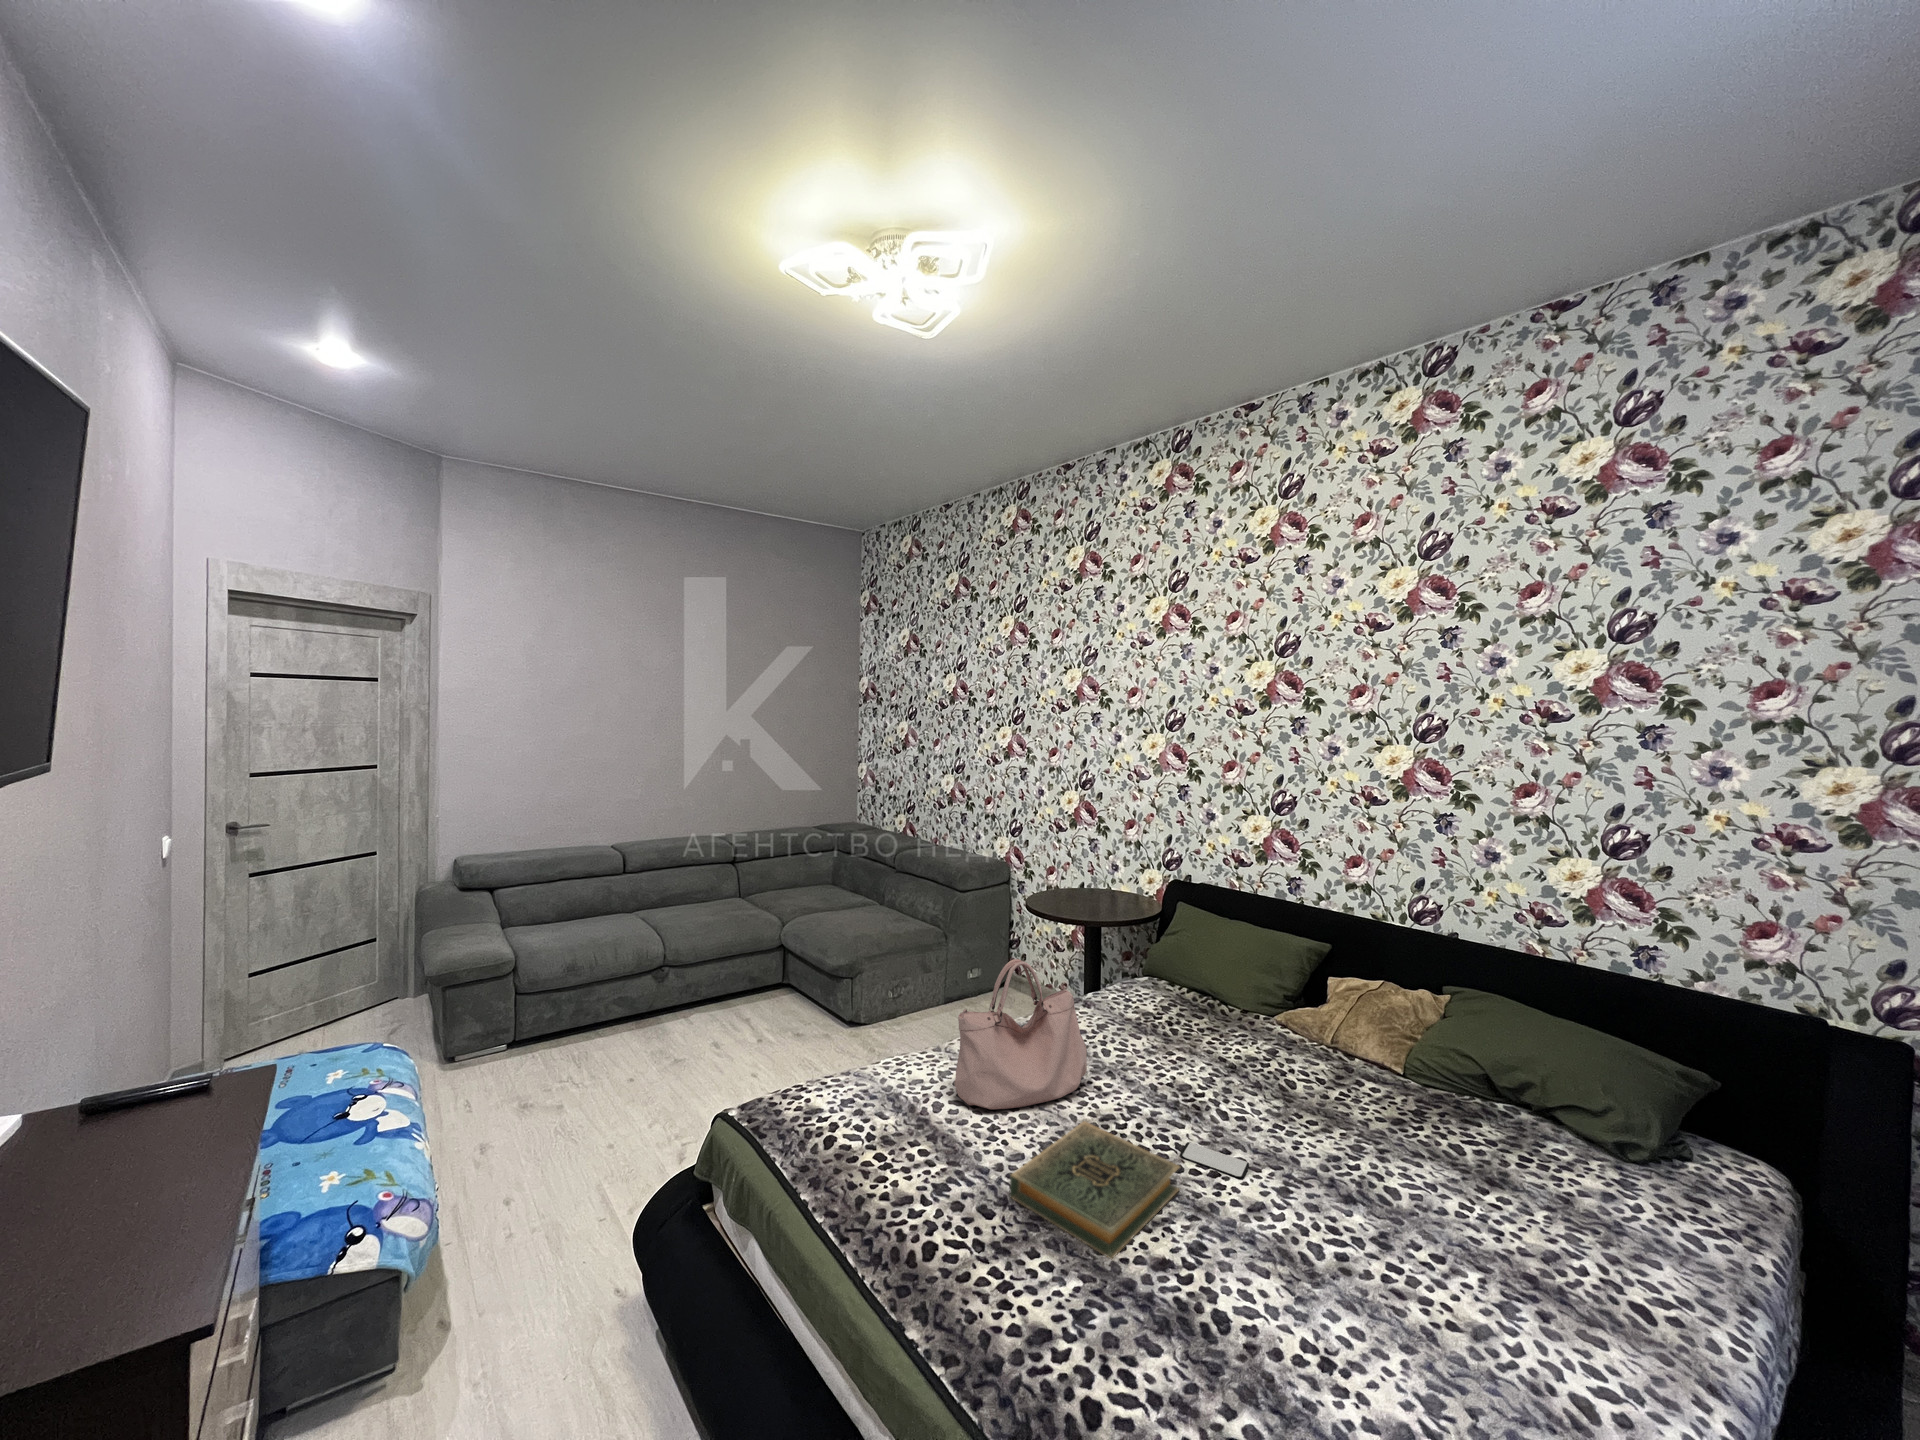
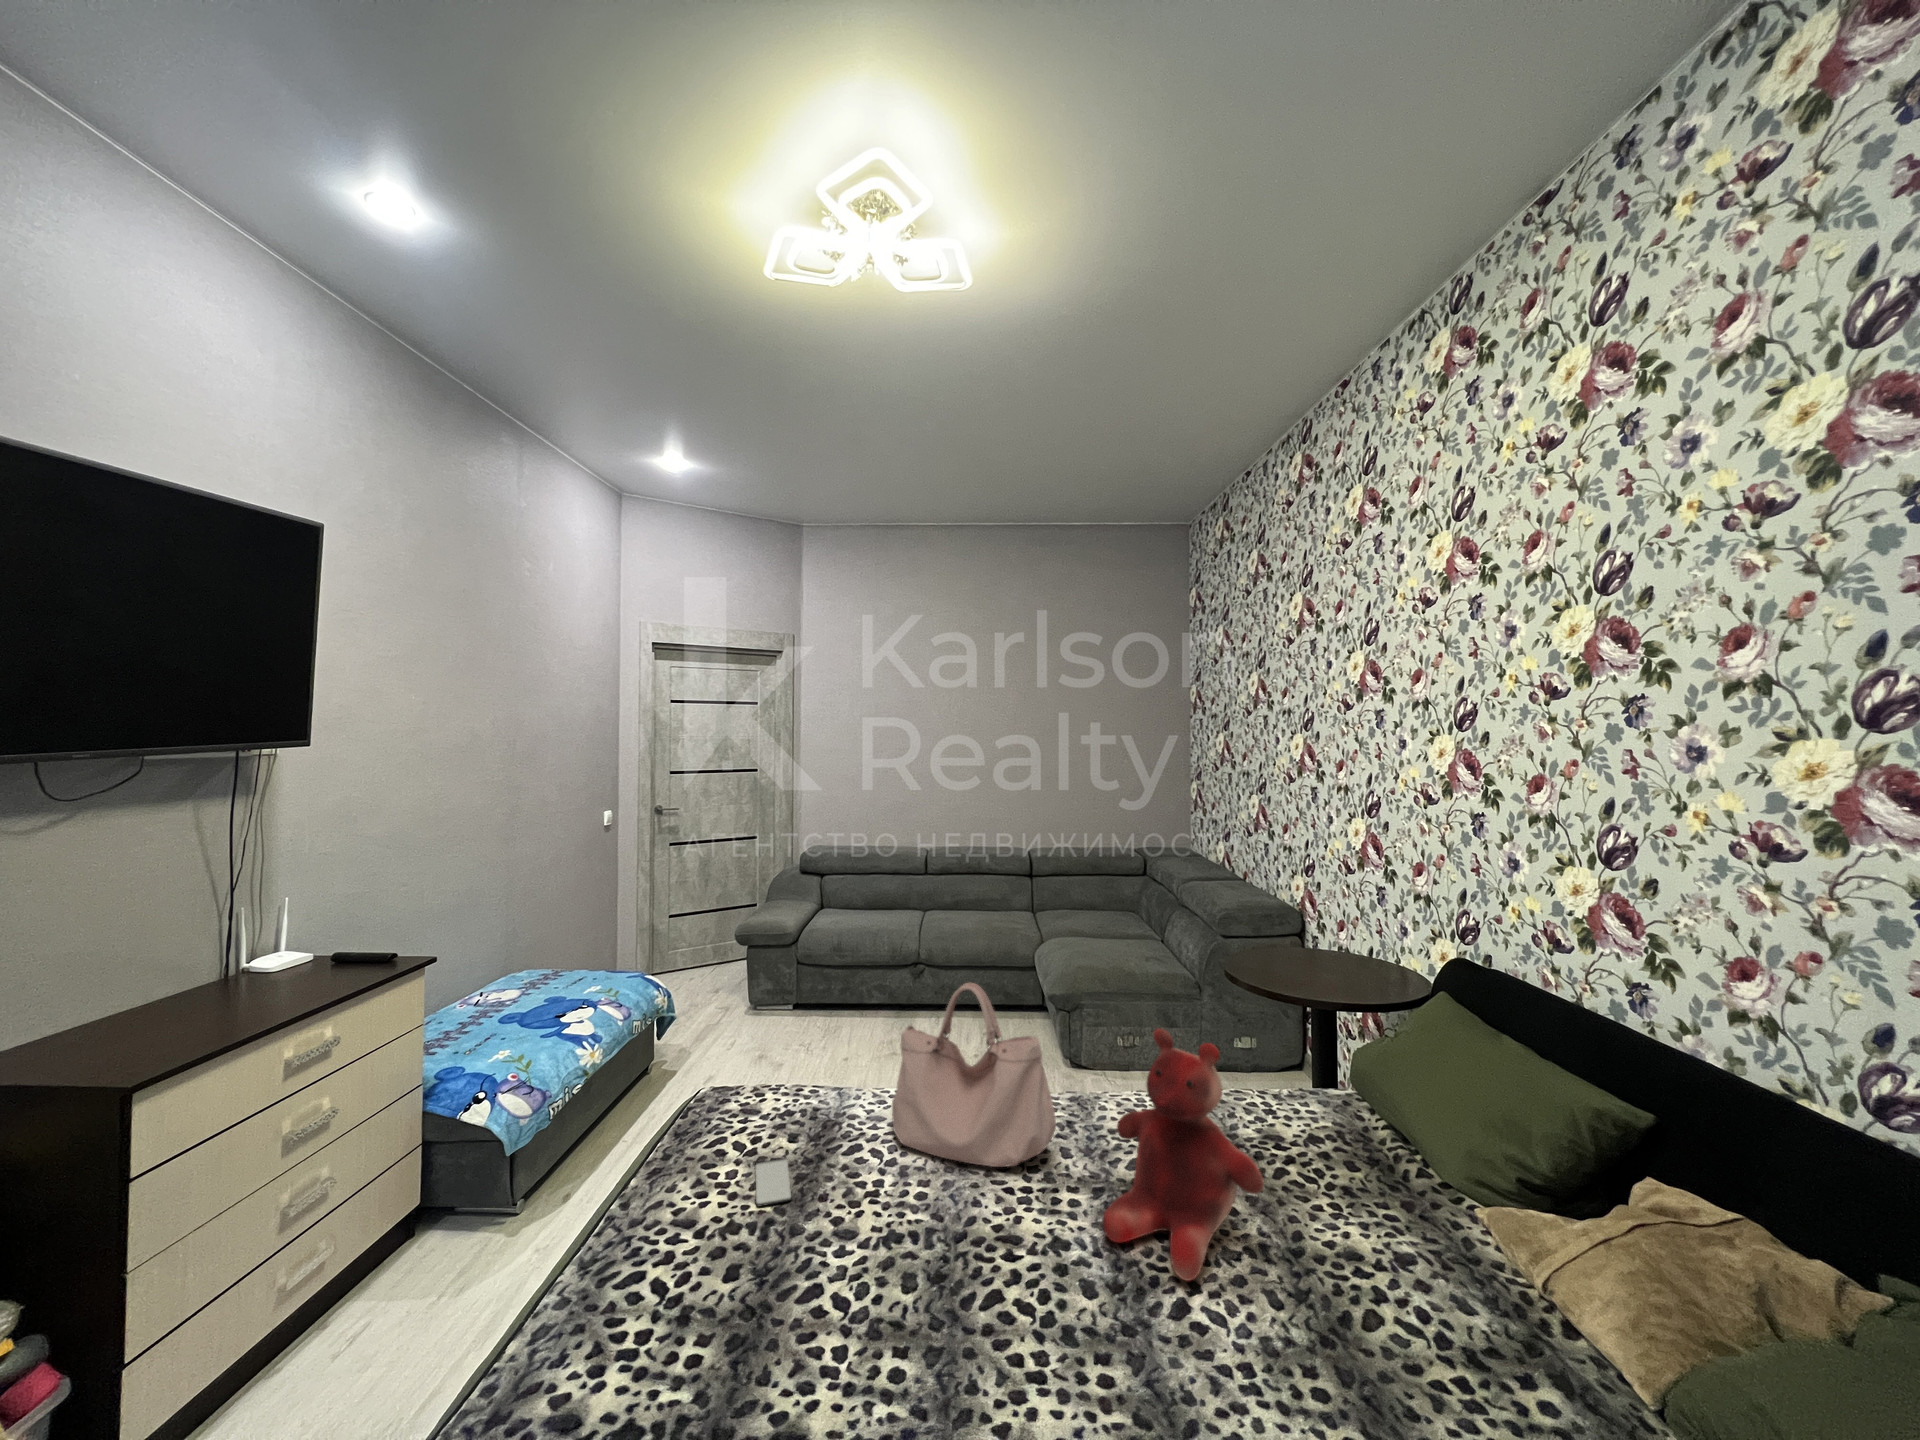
teddy bear: none [1133,956,1239,1110] -> present [1102,1028,1264,1281]
hardback book: present [1009,1121,1180,1259] -> none [778,1194,963,1346]
smartphone: present [1180,1142,1249,1178] -> present [755,1158,791,1206]

